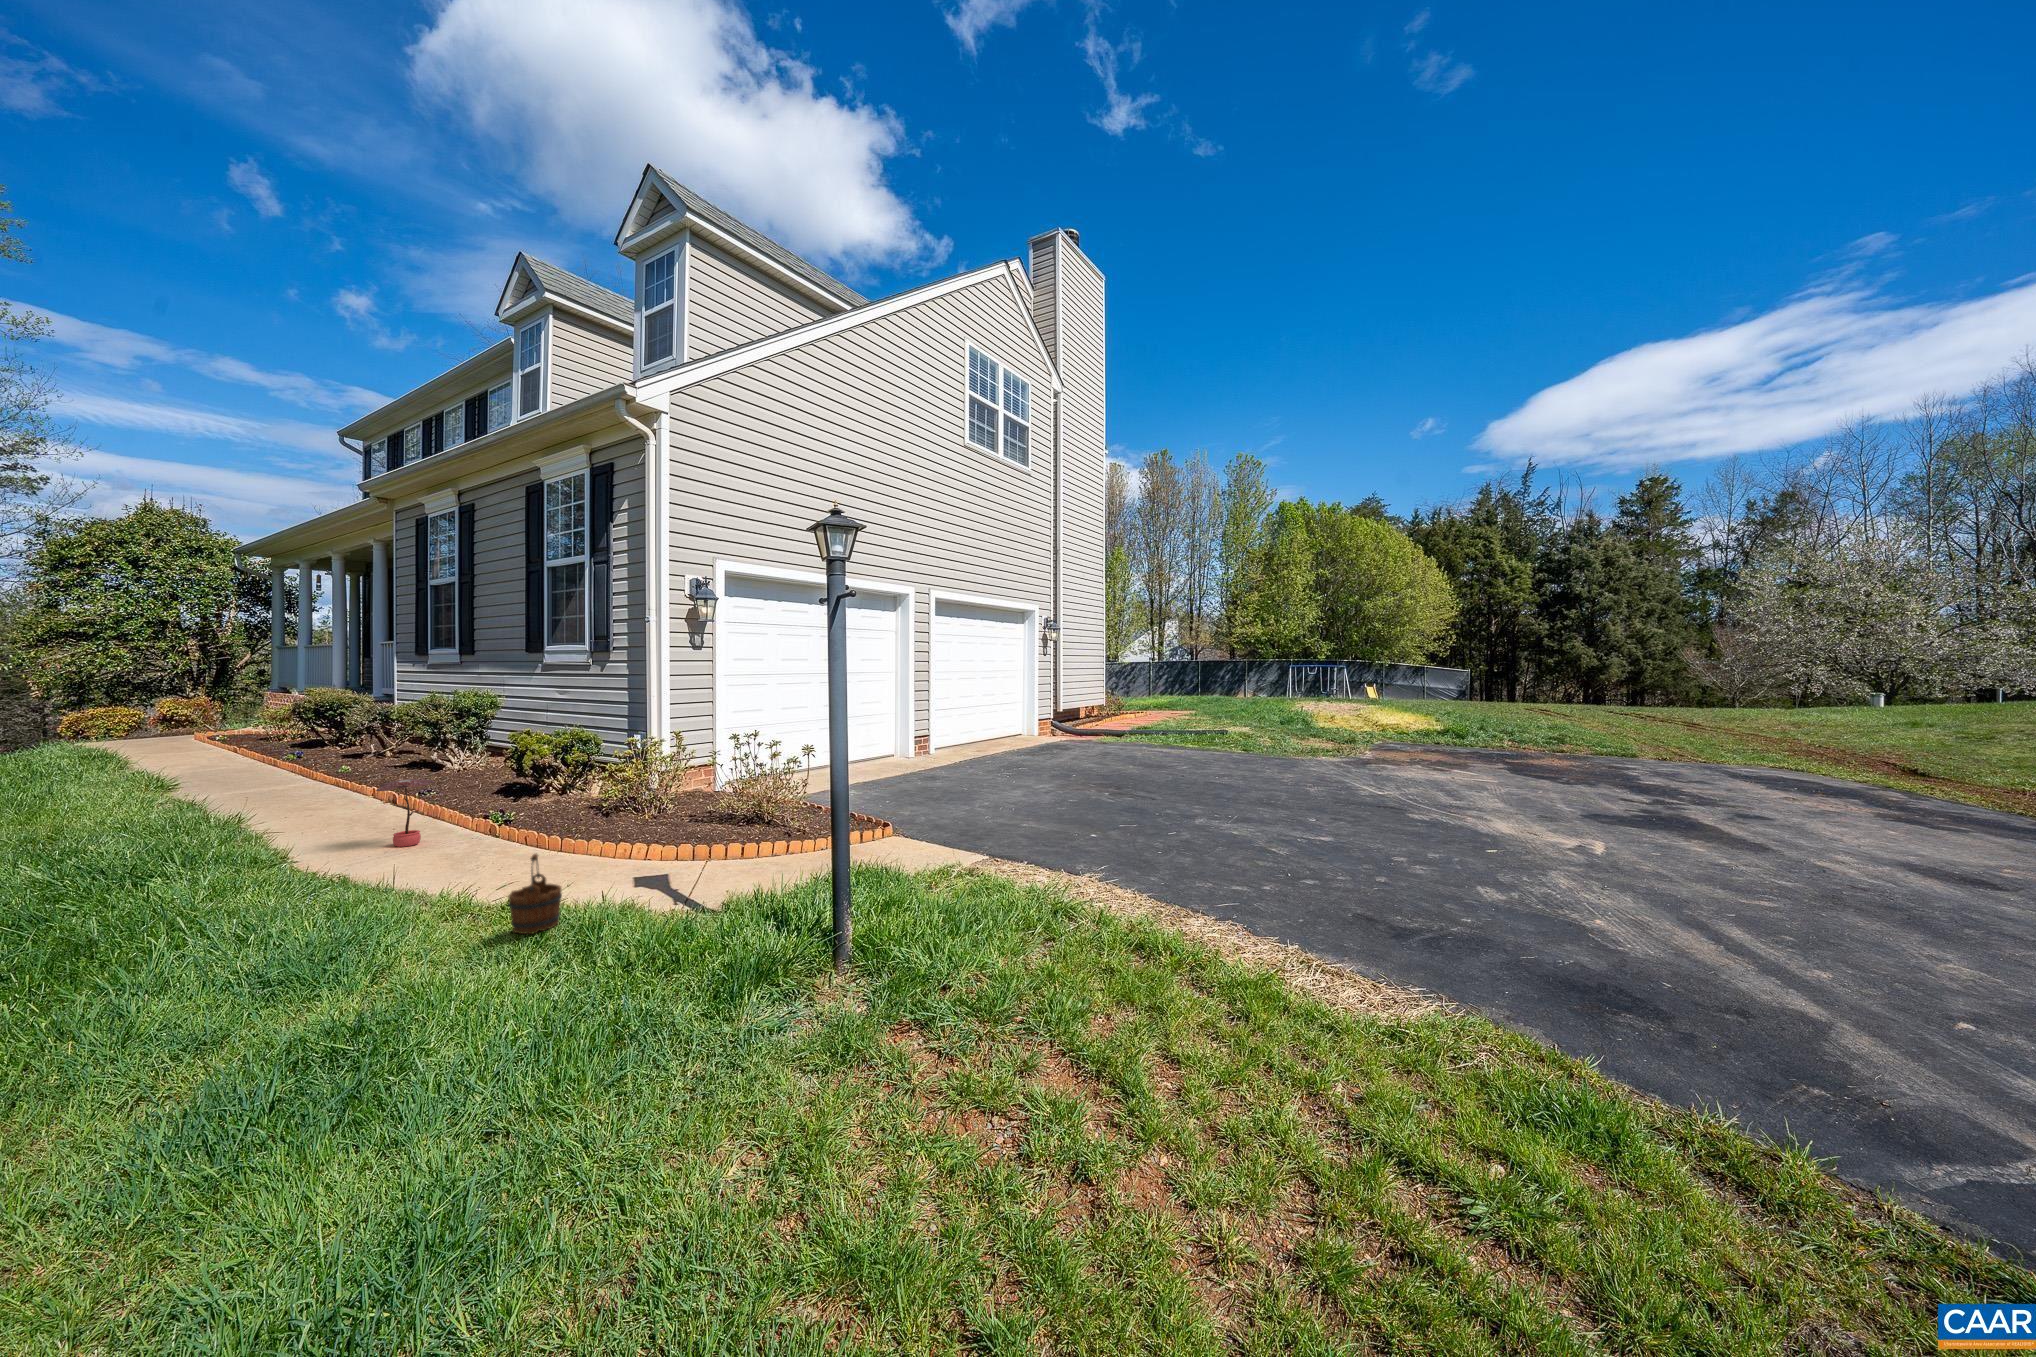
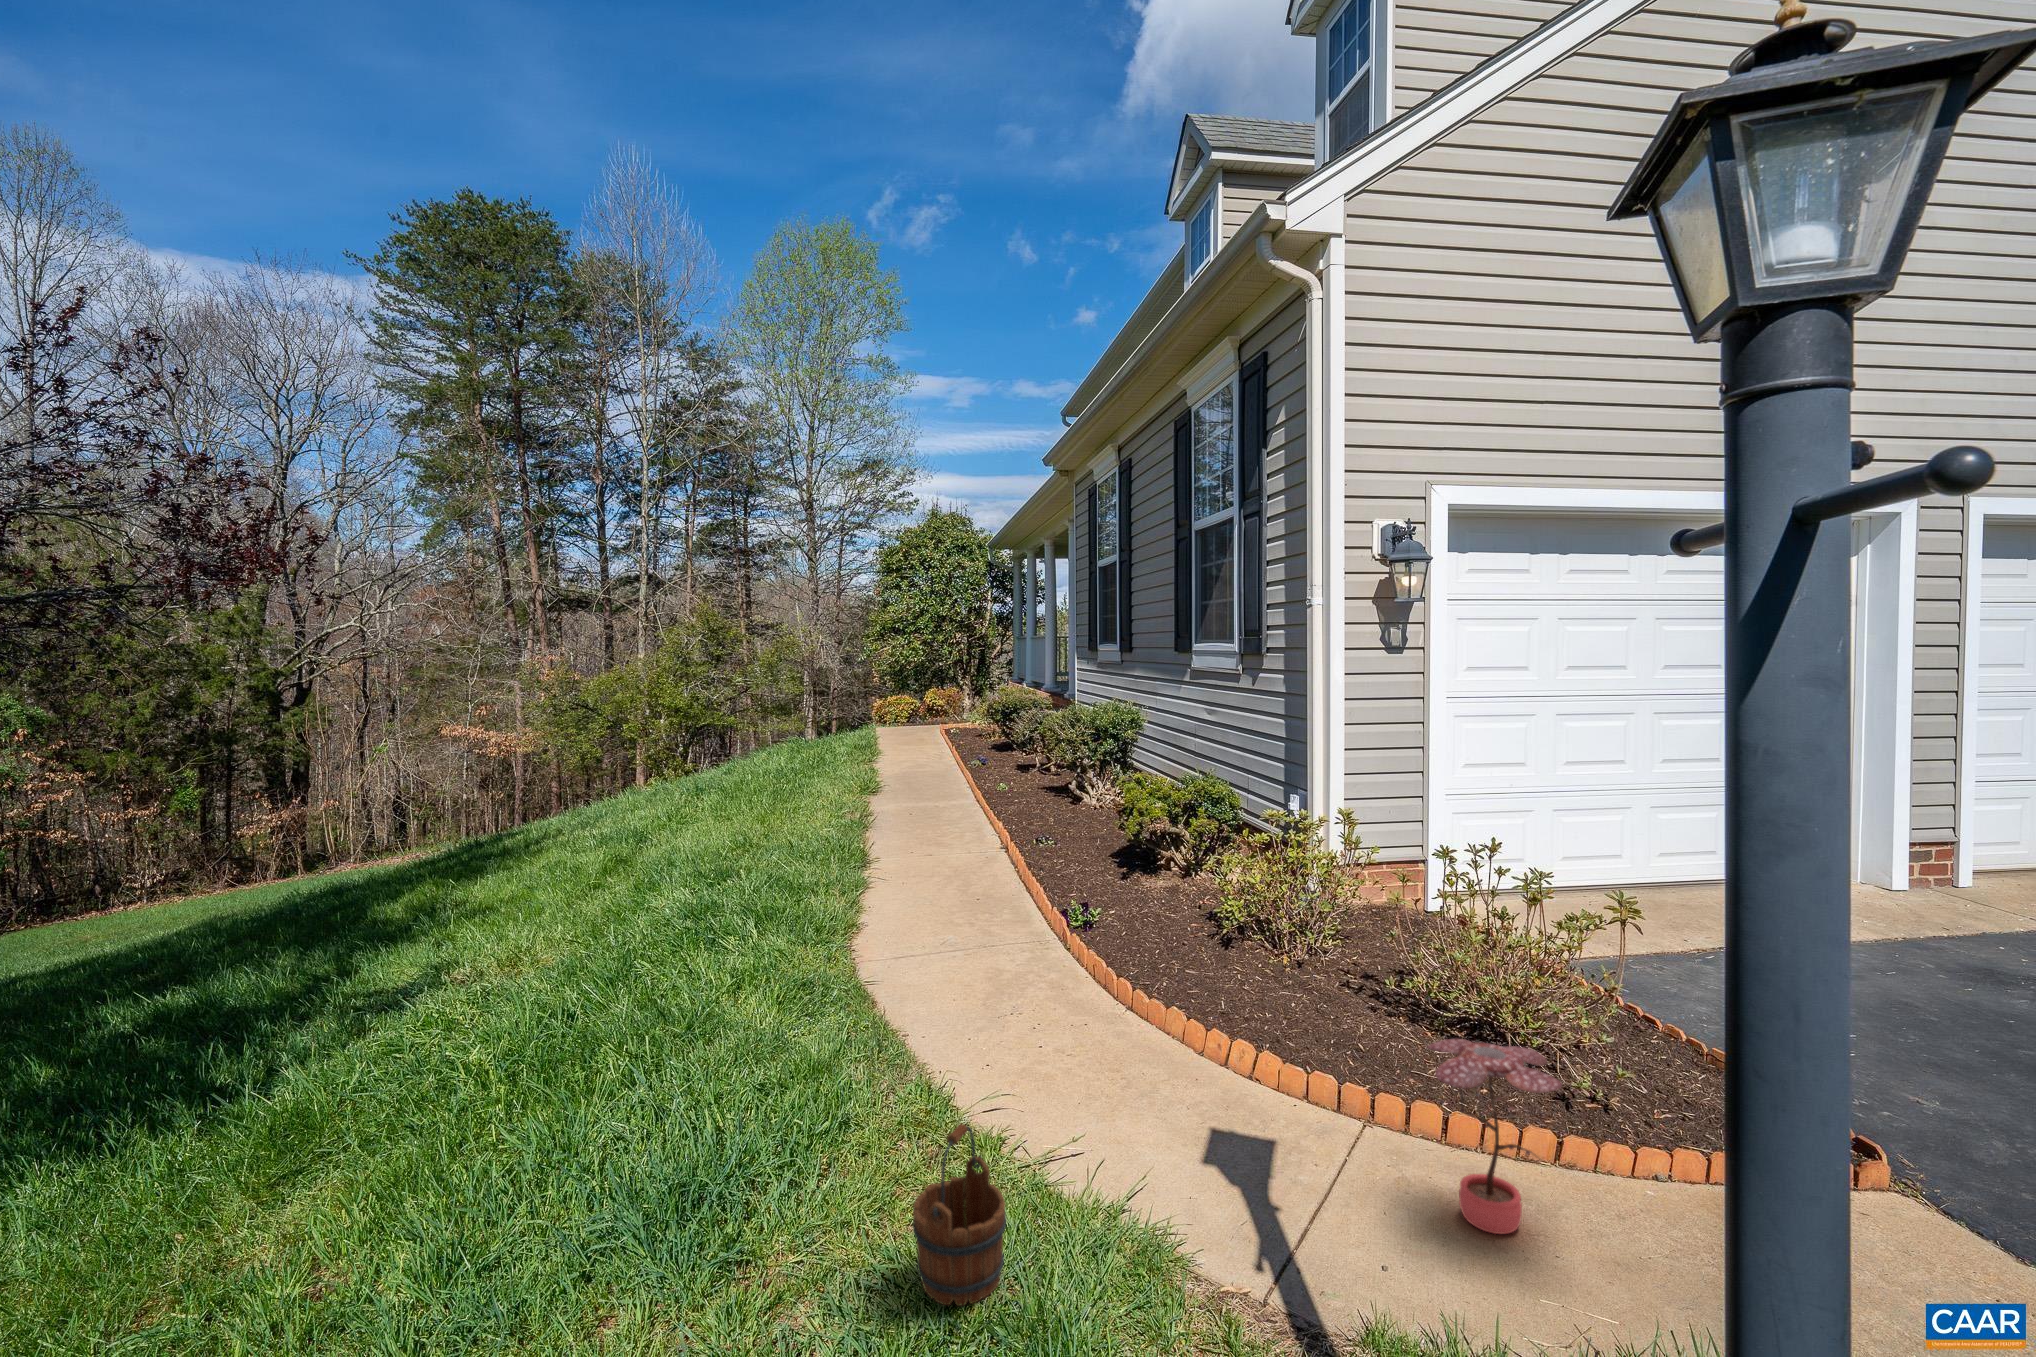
potted plant: present [376,779,435,847] -> present [1427,1039,1562,1234]

